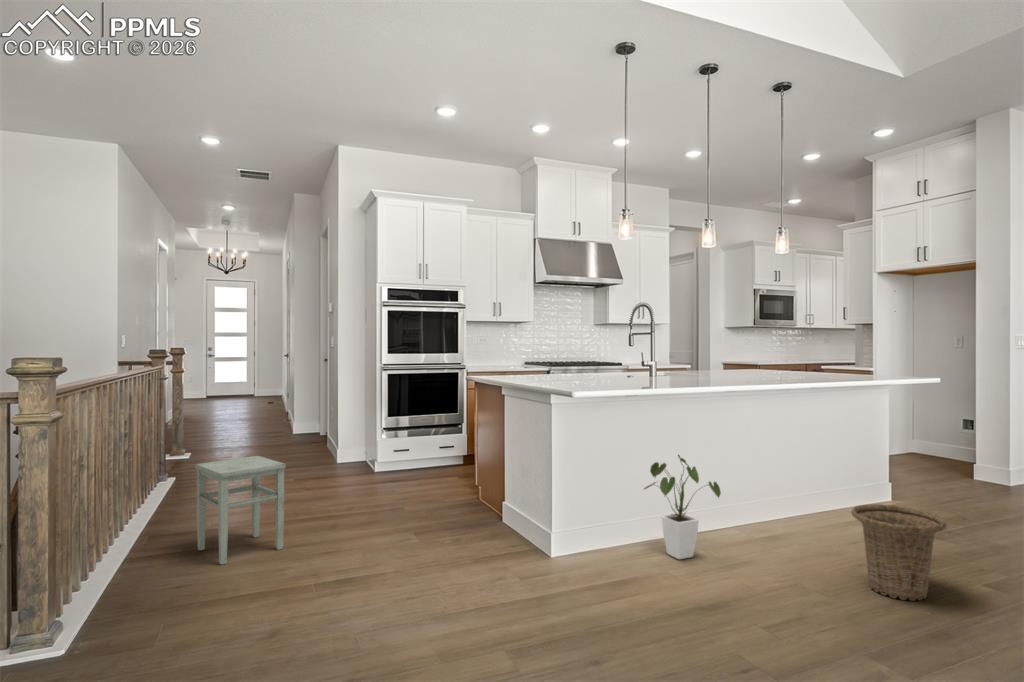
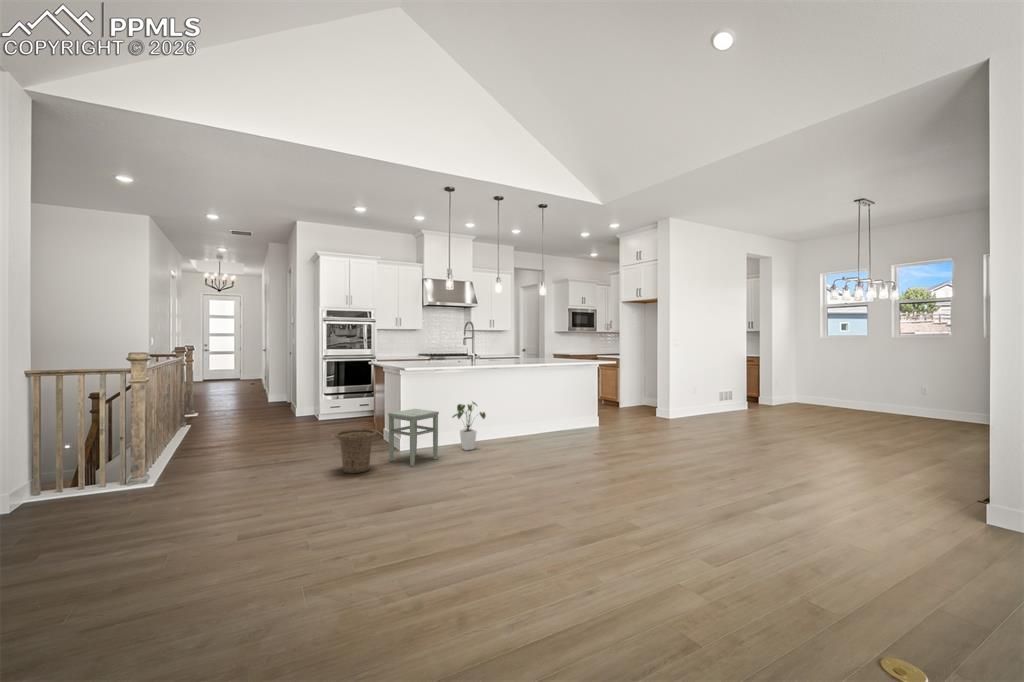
stool: present [195,456,286,564] -> present [388,409,439,466]
basket: present [851,504,947,601] -> present [335,428,377,473]

